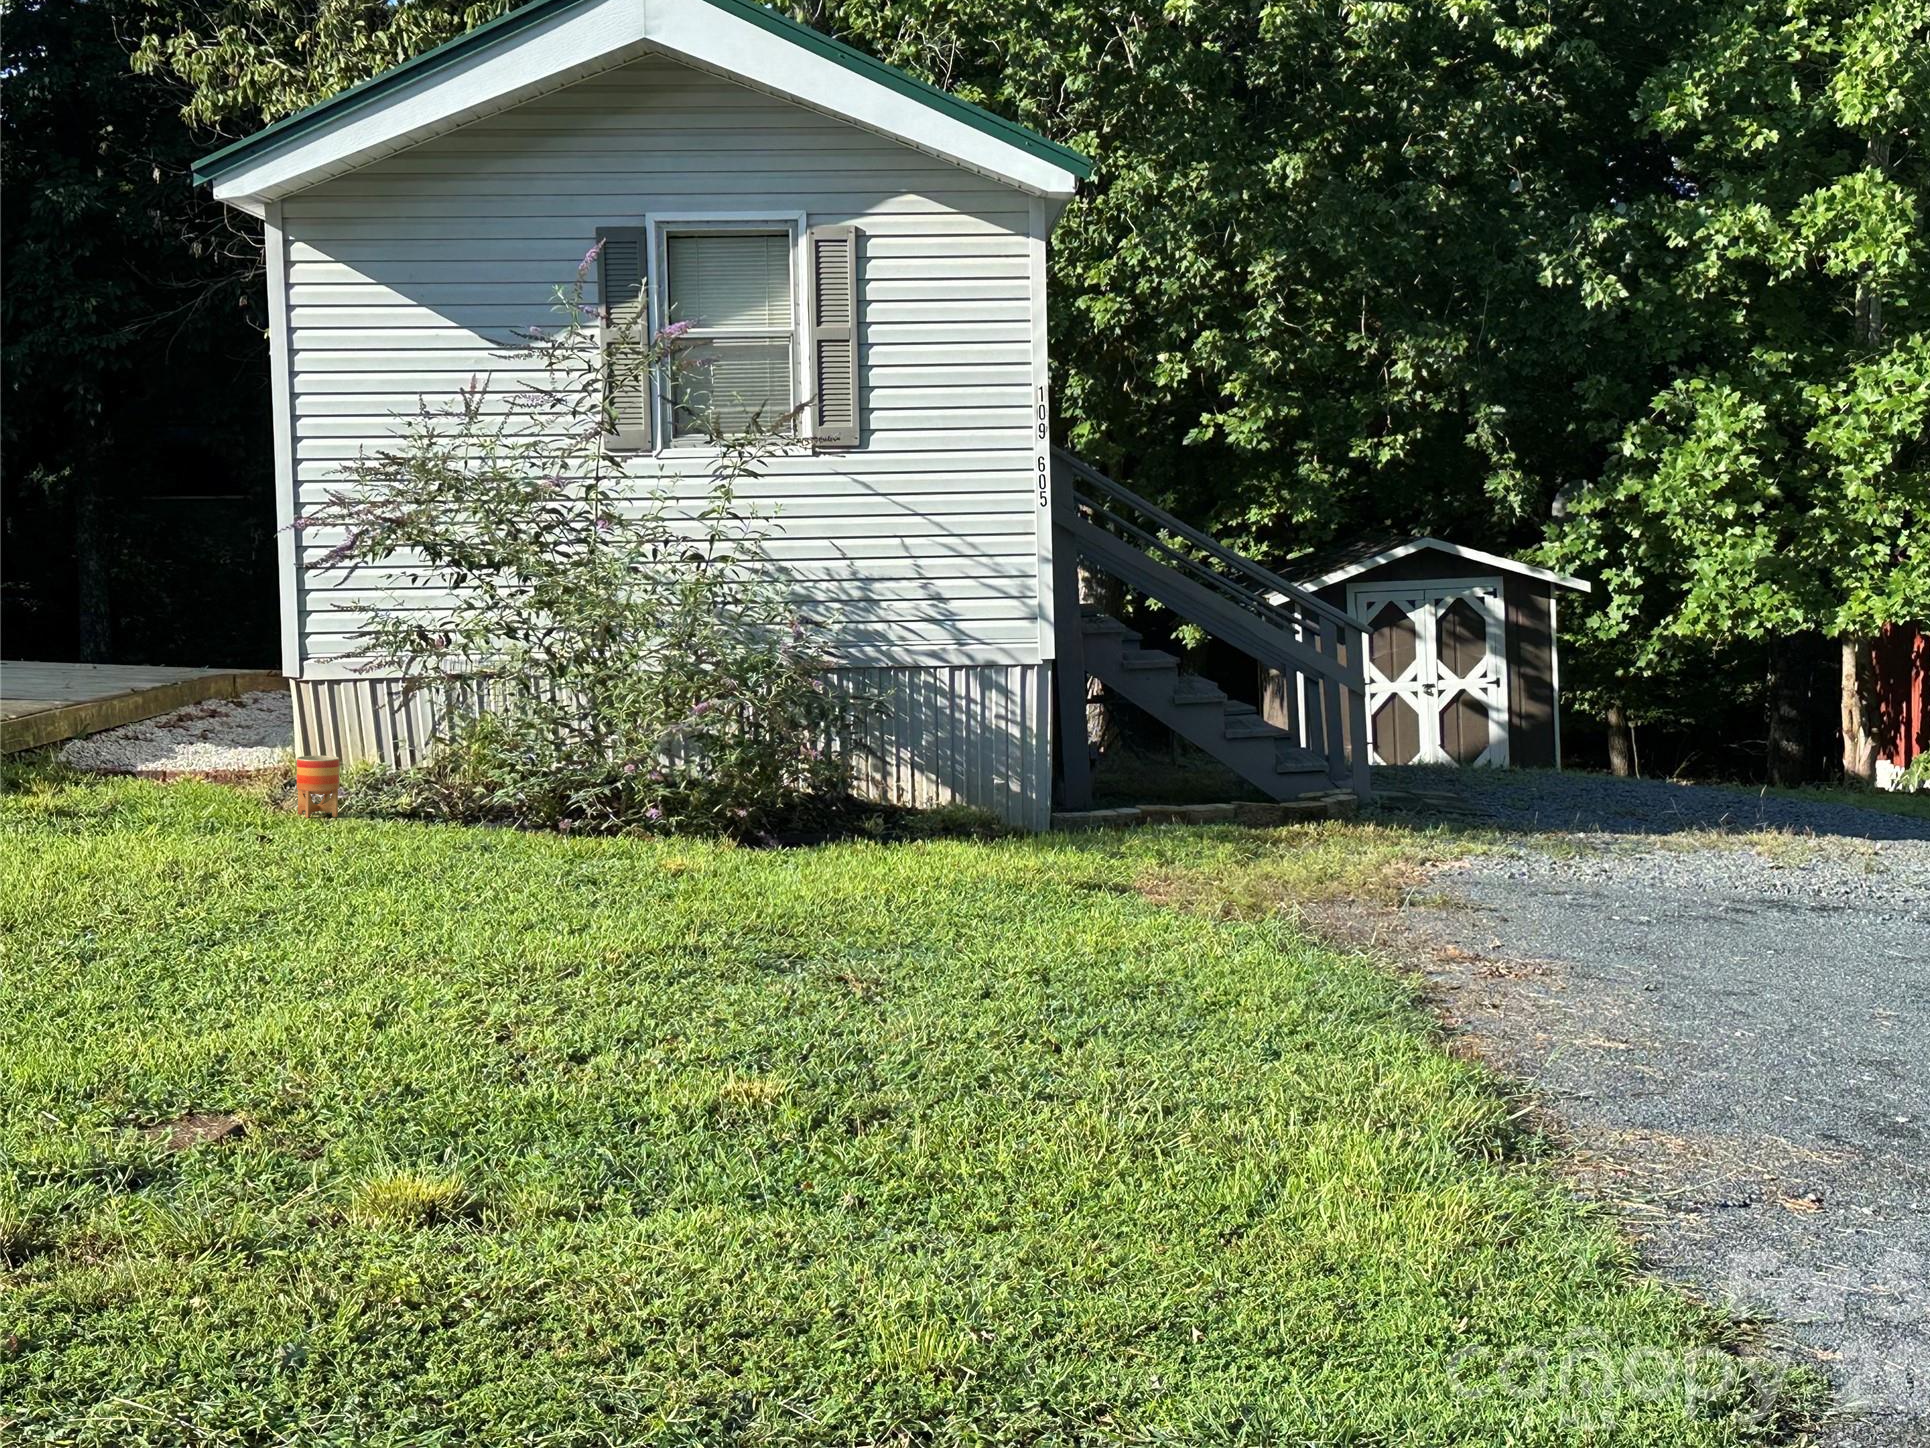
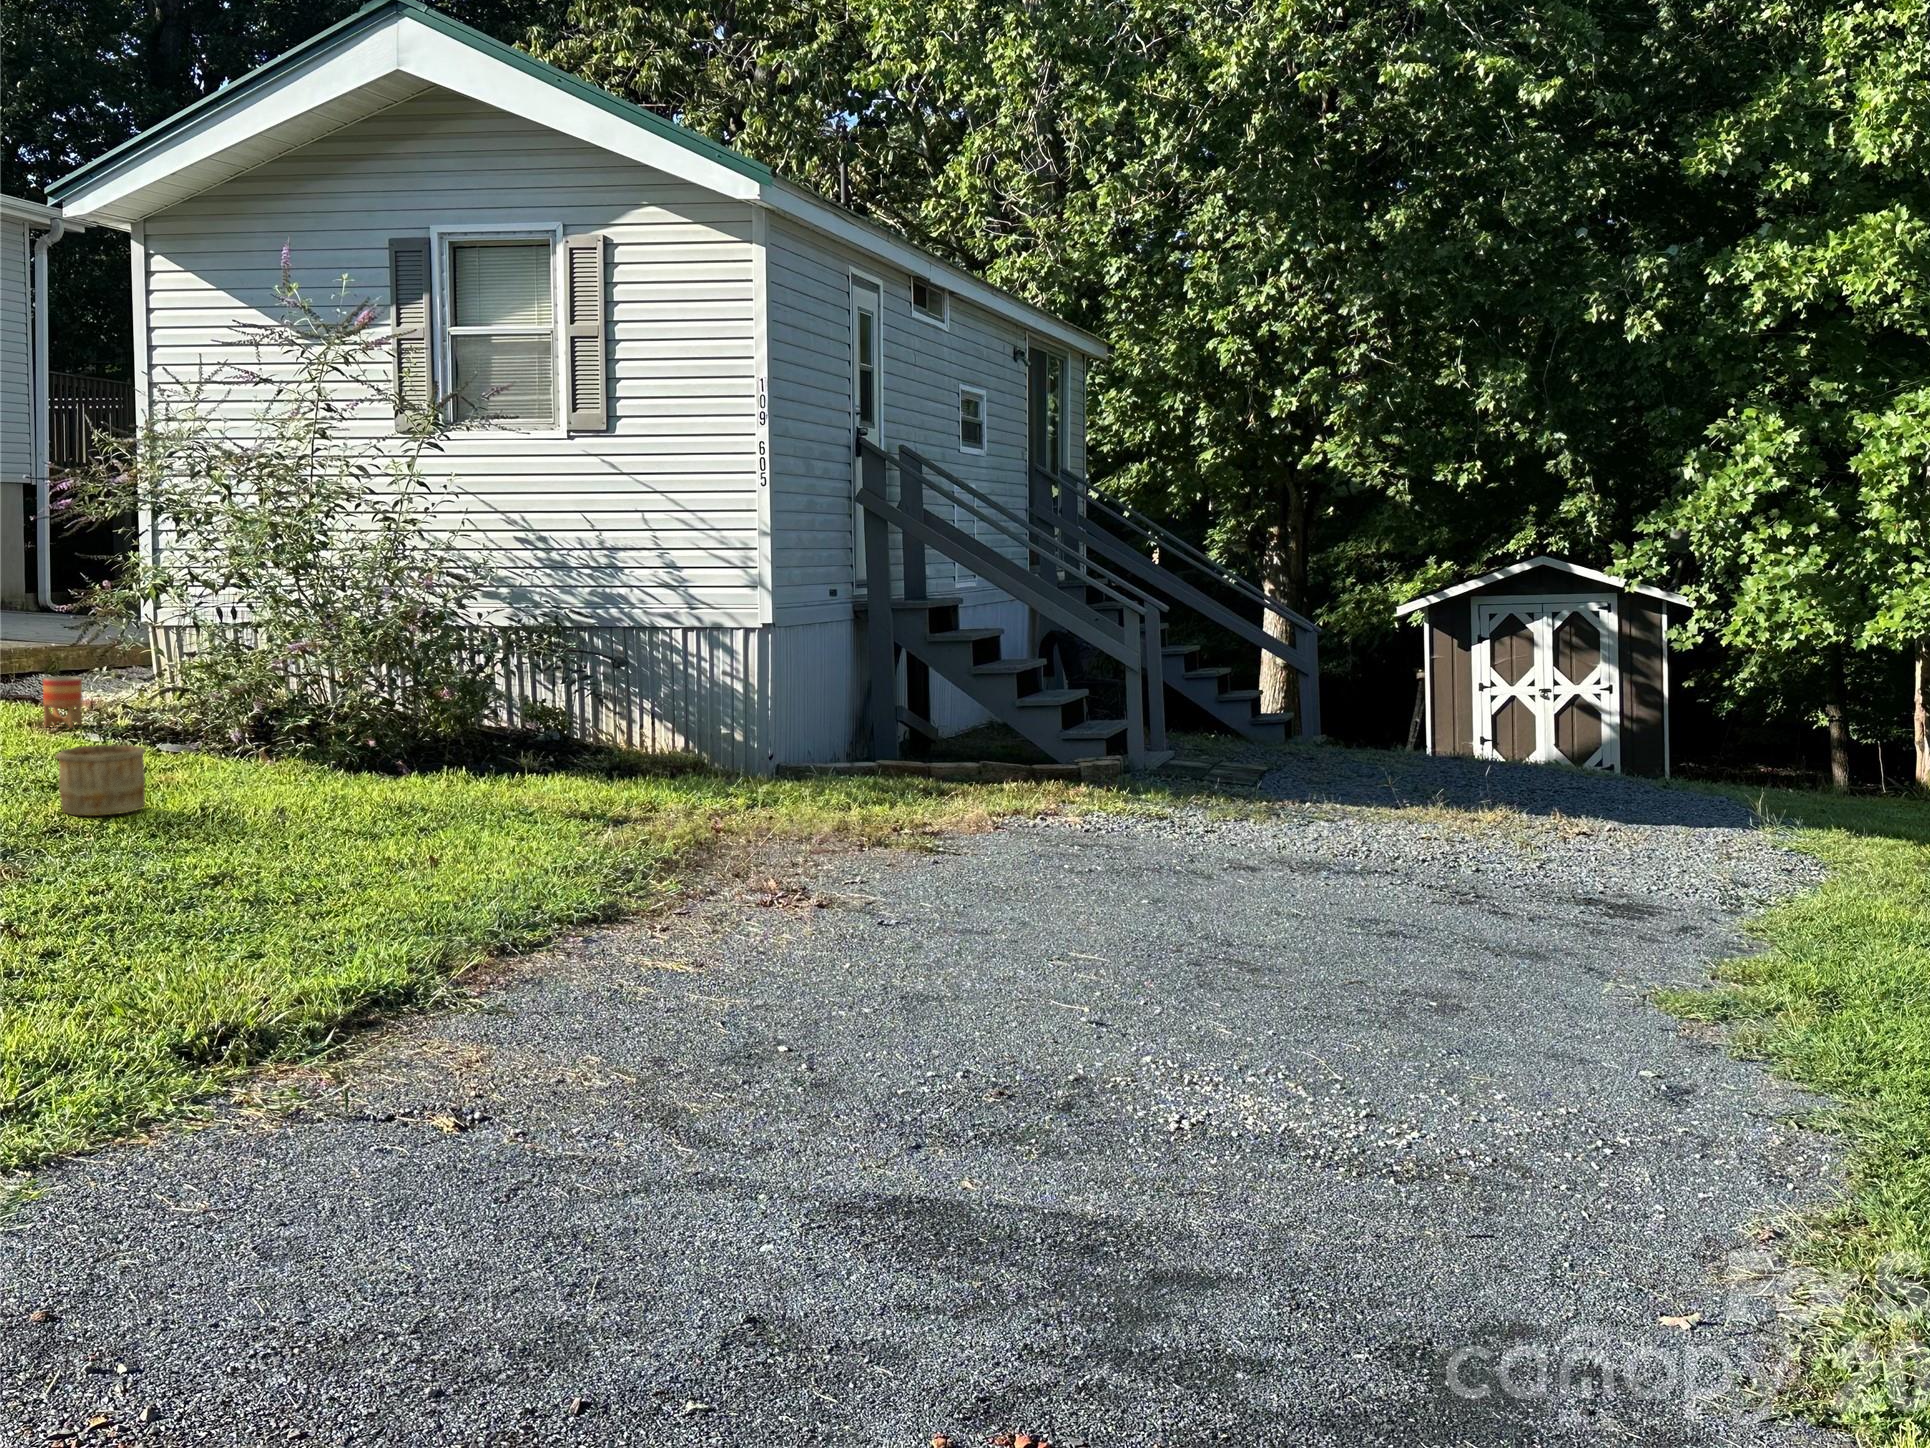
wooden bucket: none [664,822,749,899] -> present [56,745,146,816]

